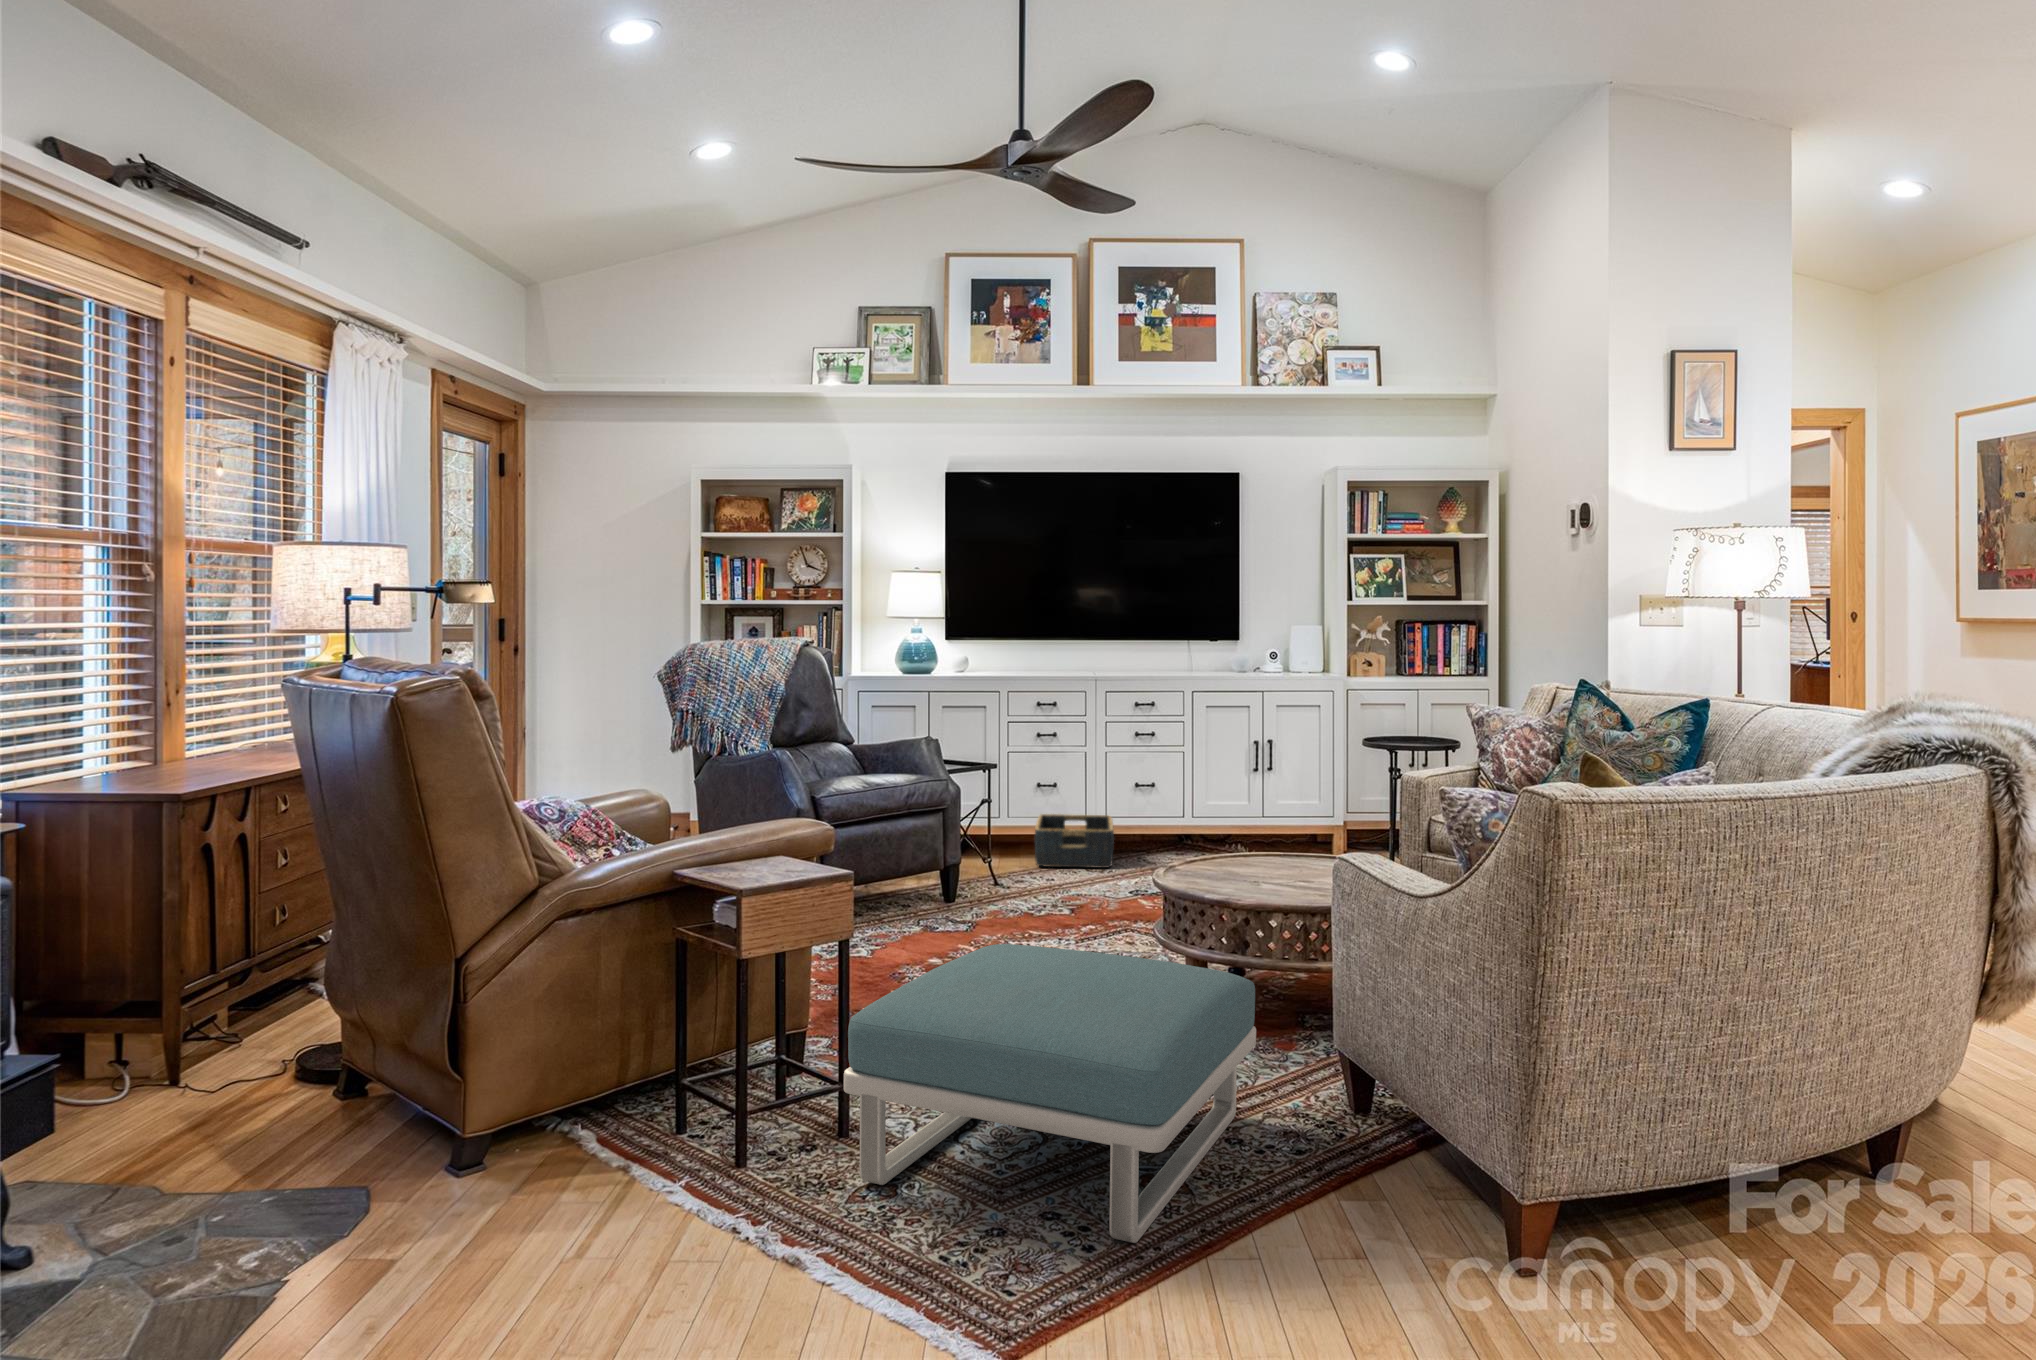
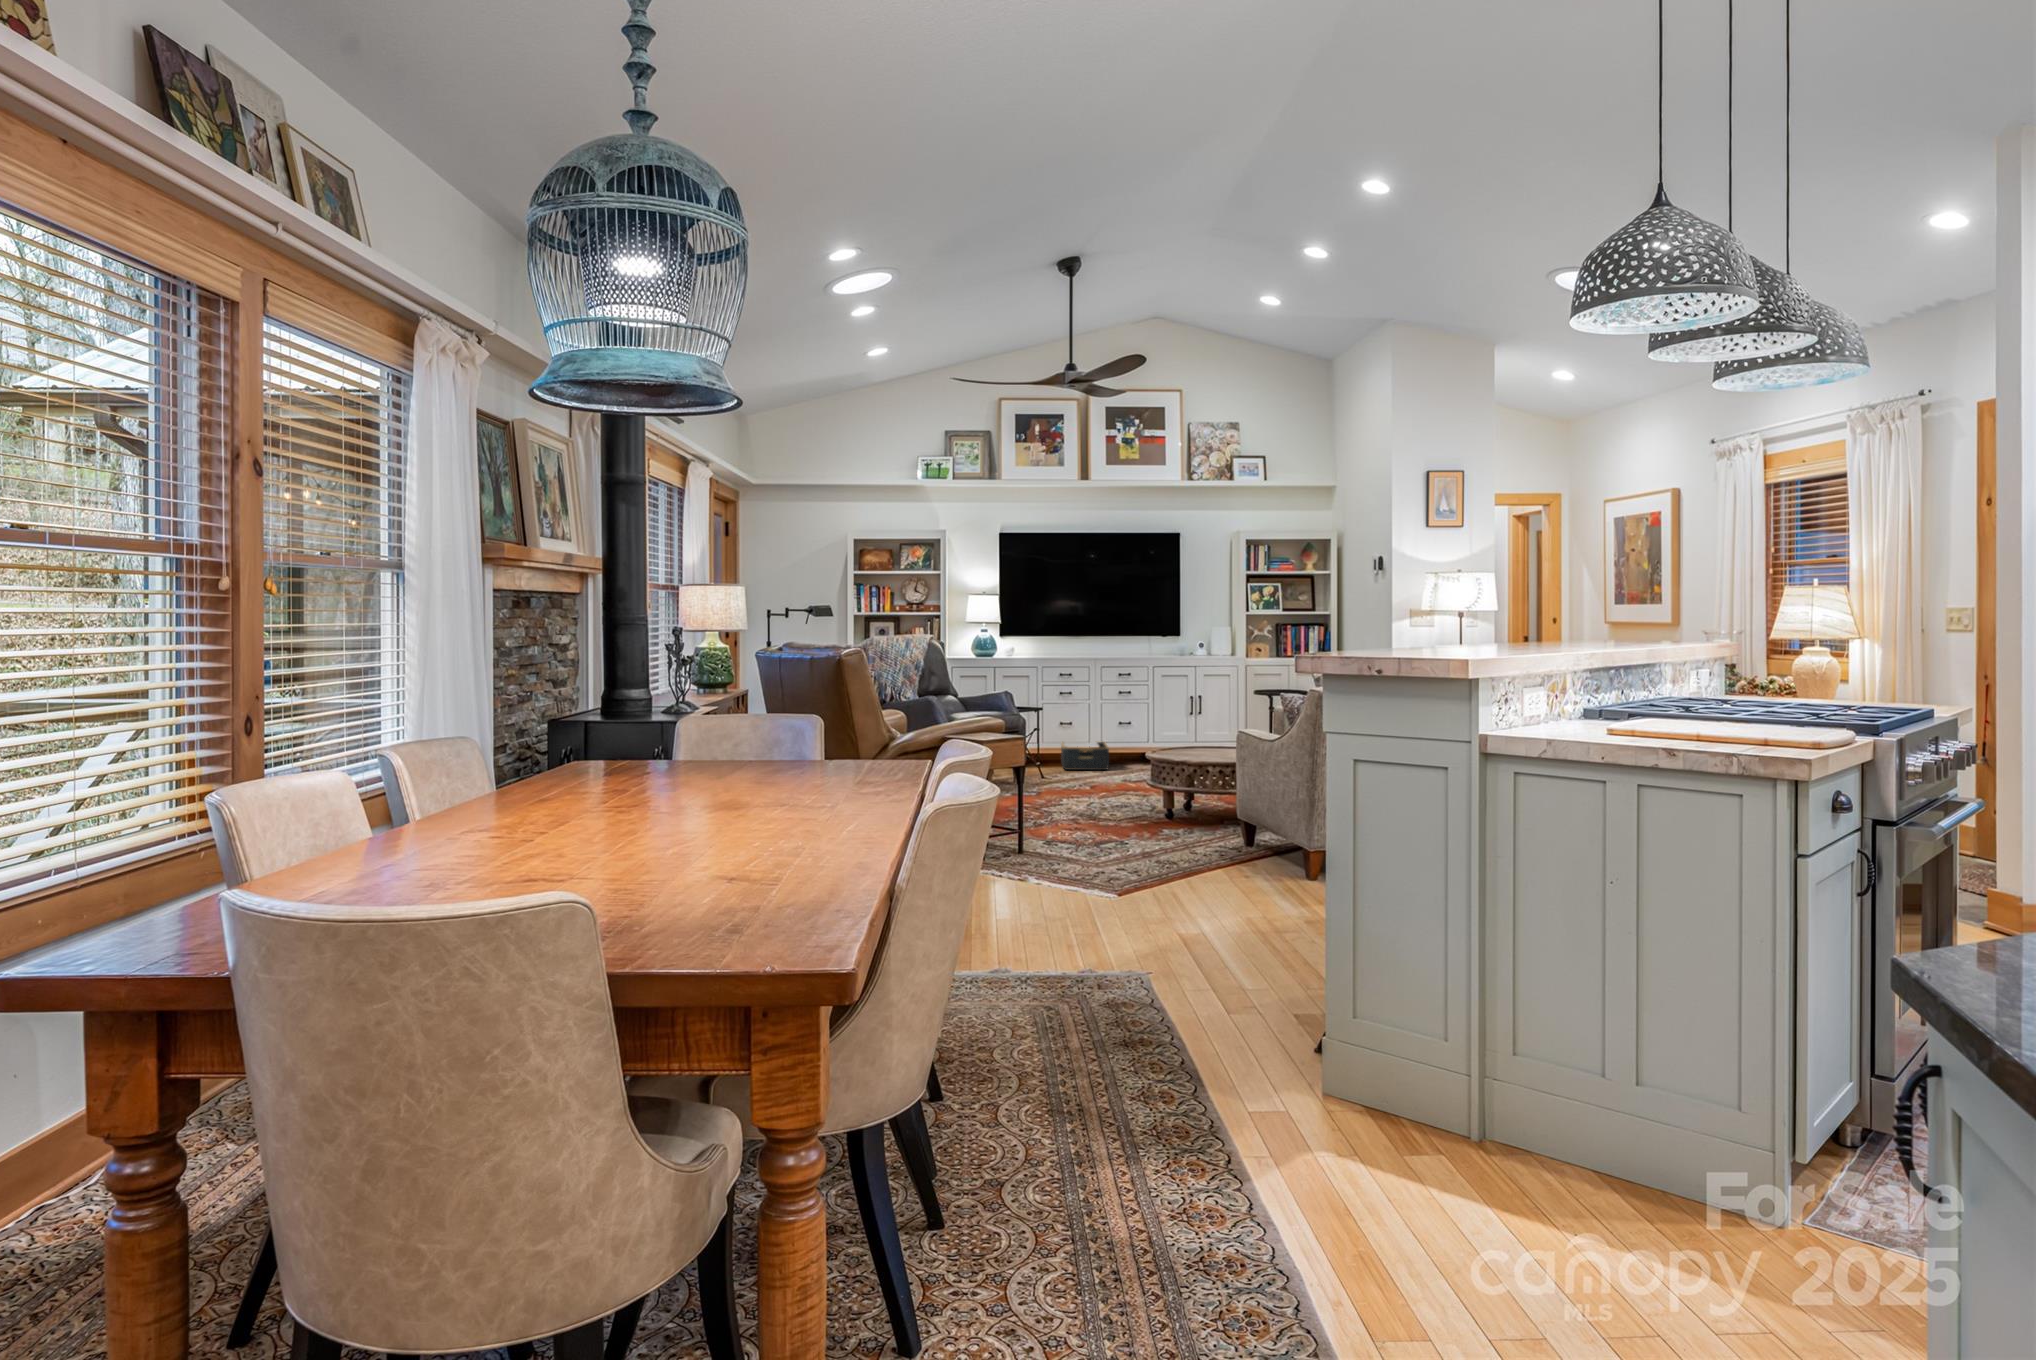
footstool: present [844,944,1256,1243] -> none [1030,775,1201,872]

